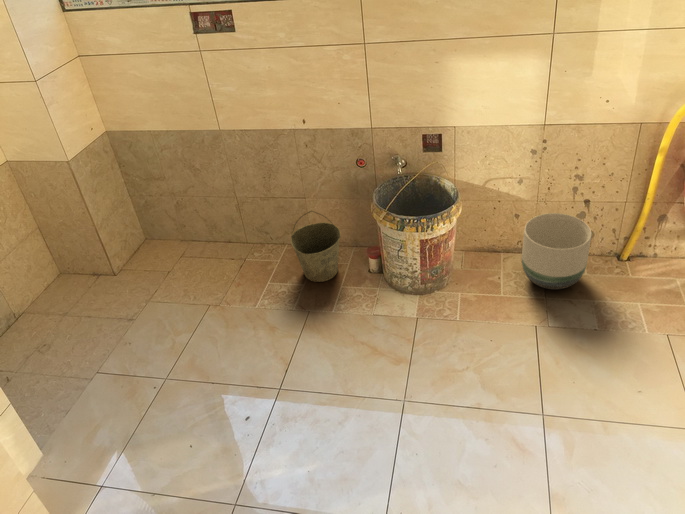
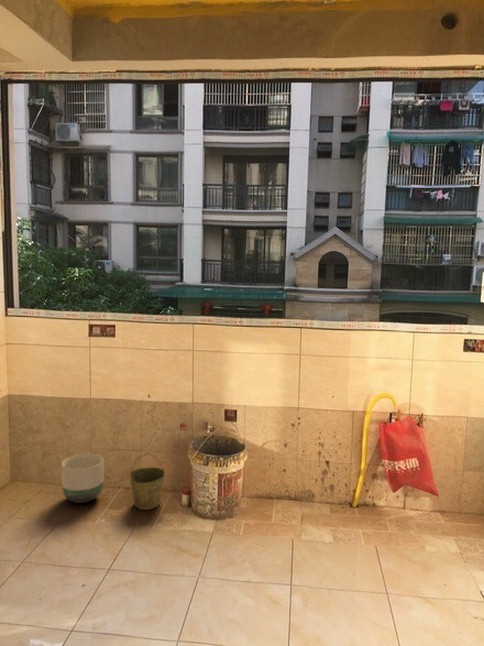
planter: present [522,213,592,289] -> present [62,454,104,503]

